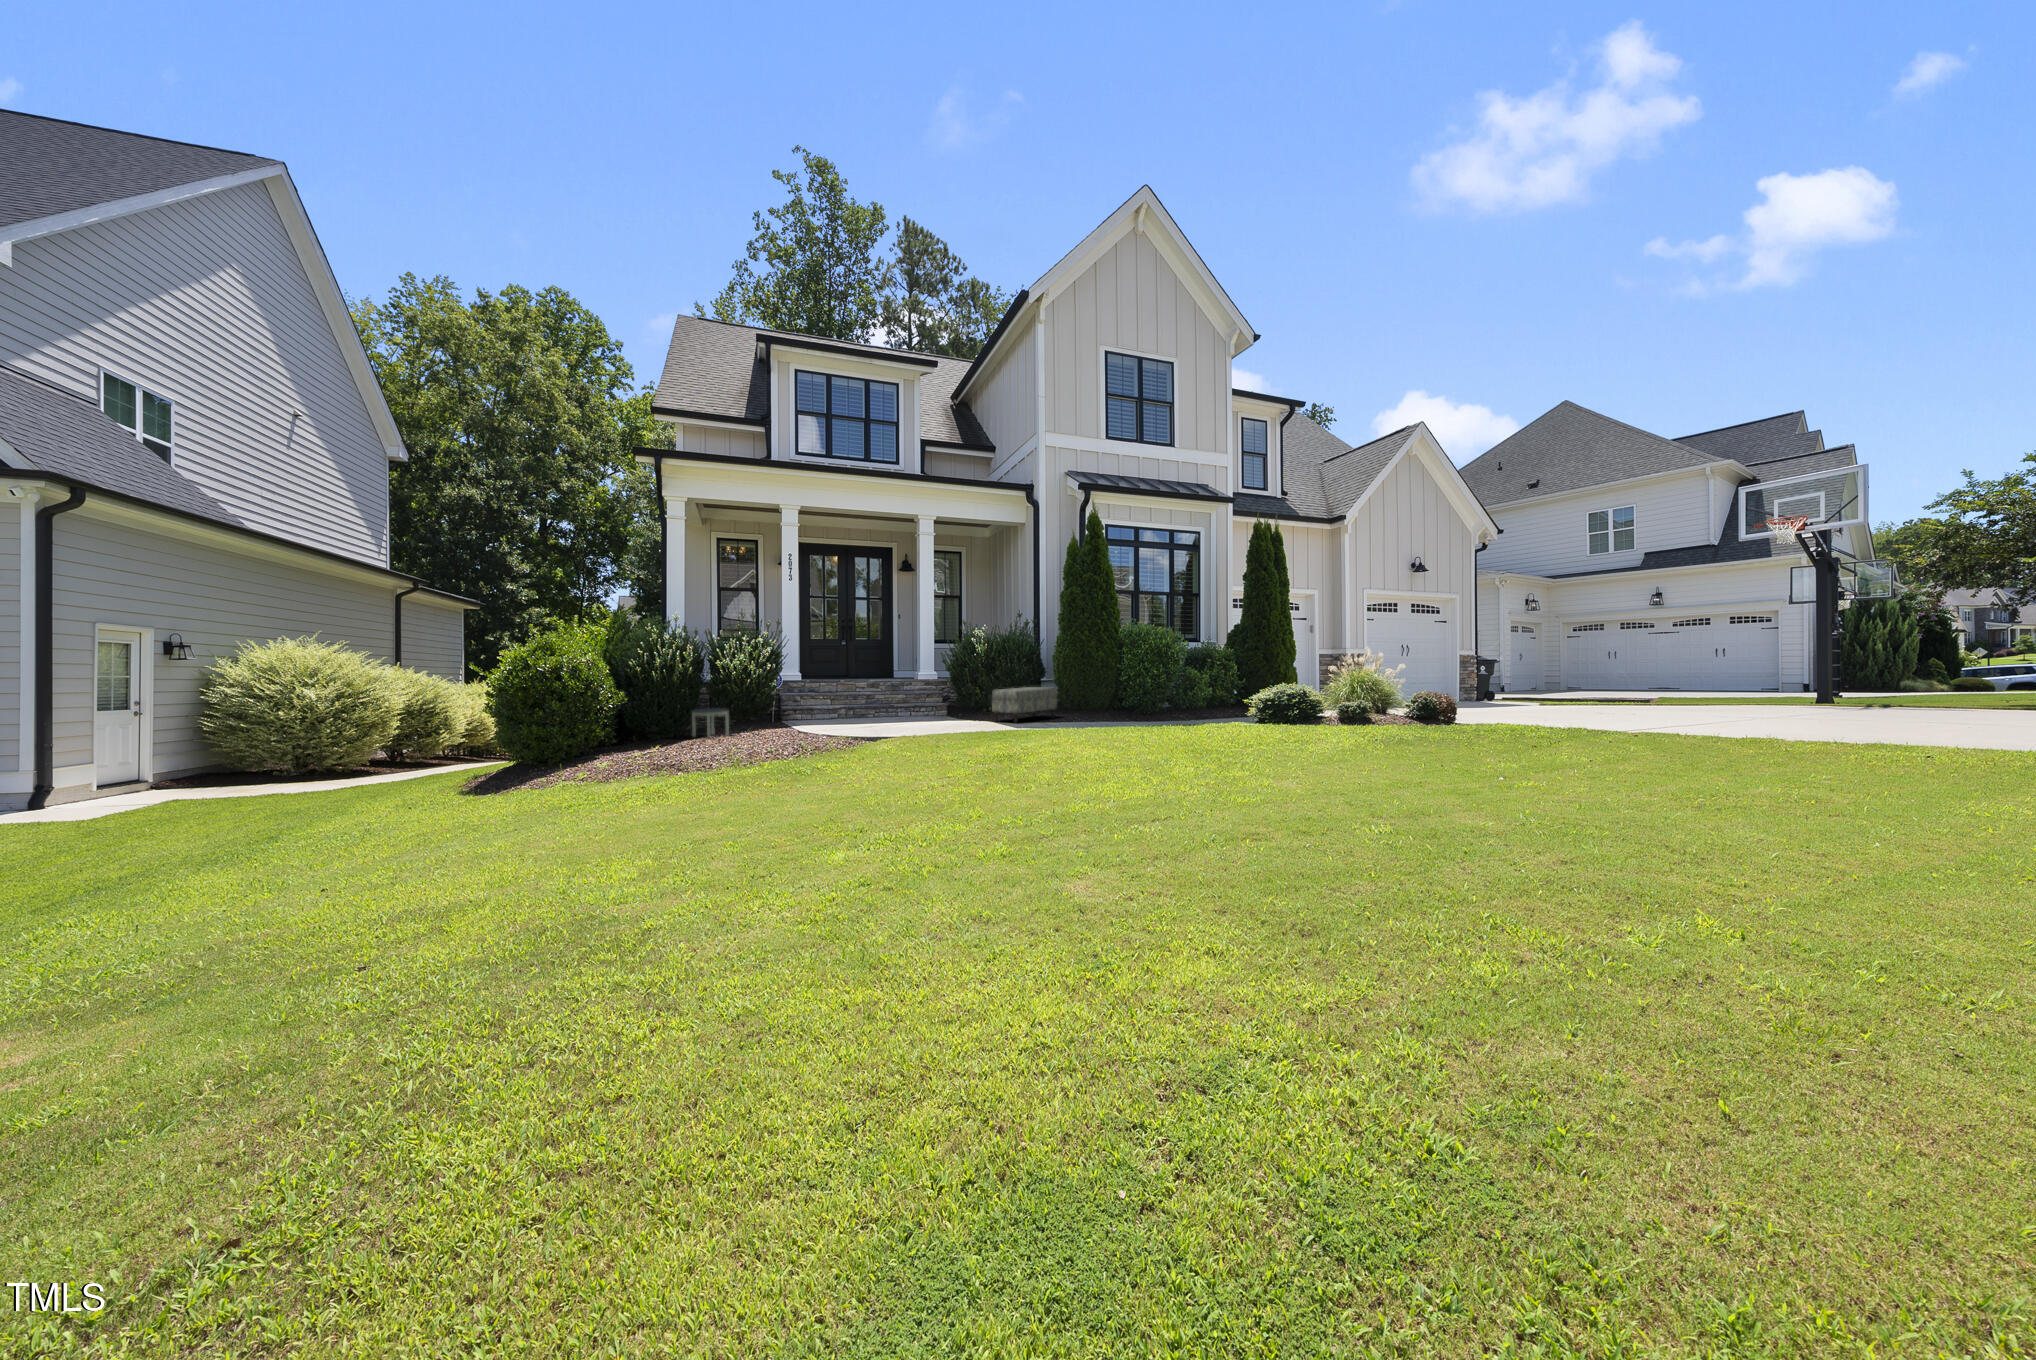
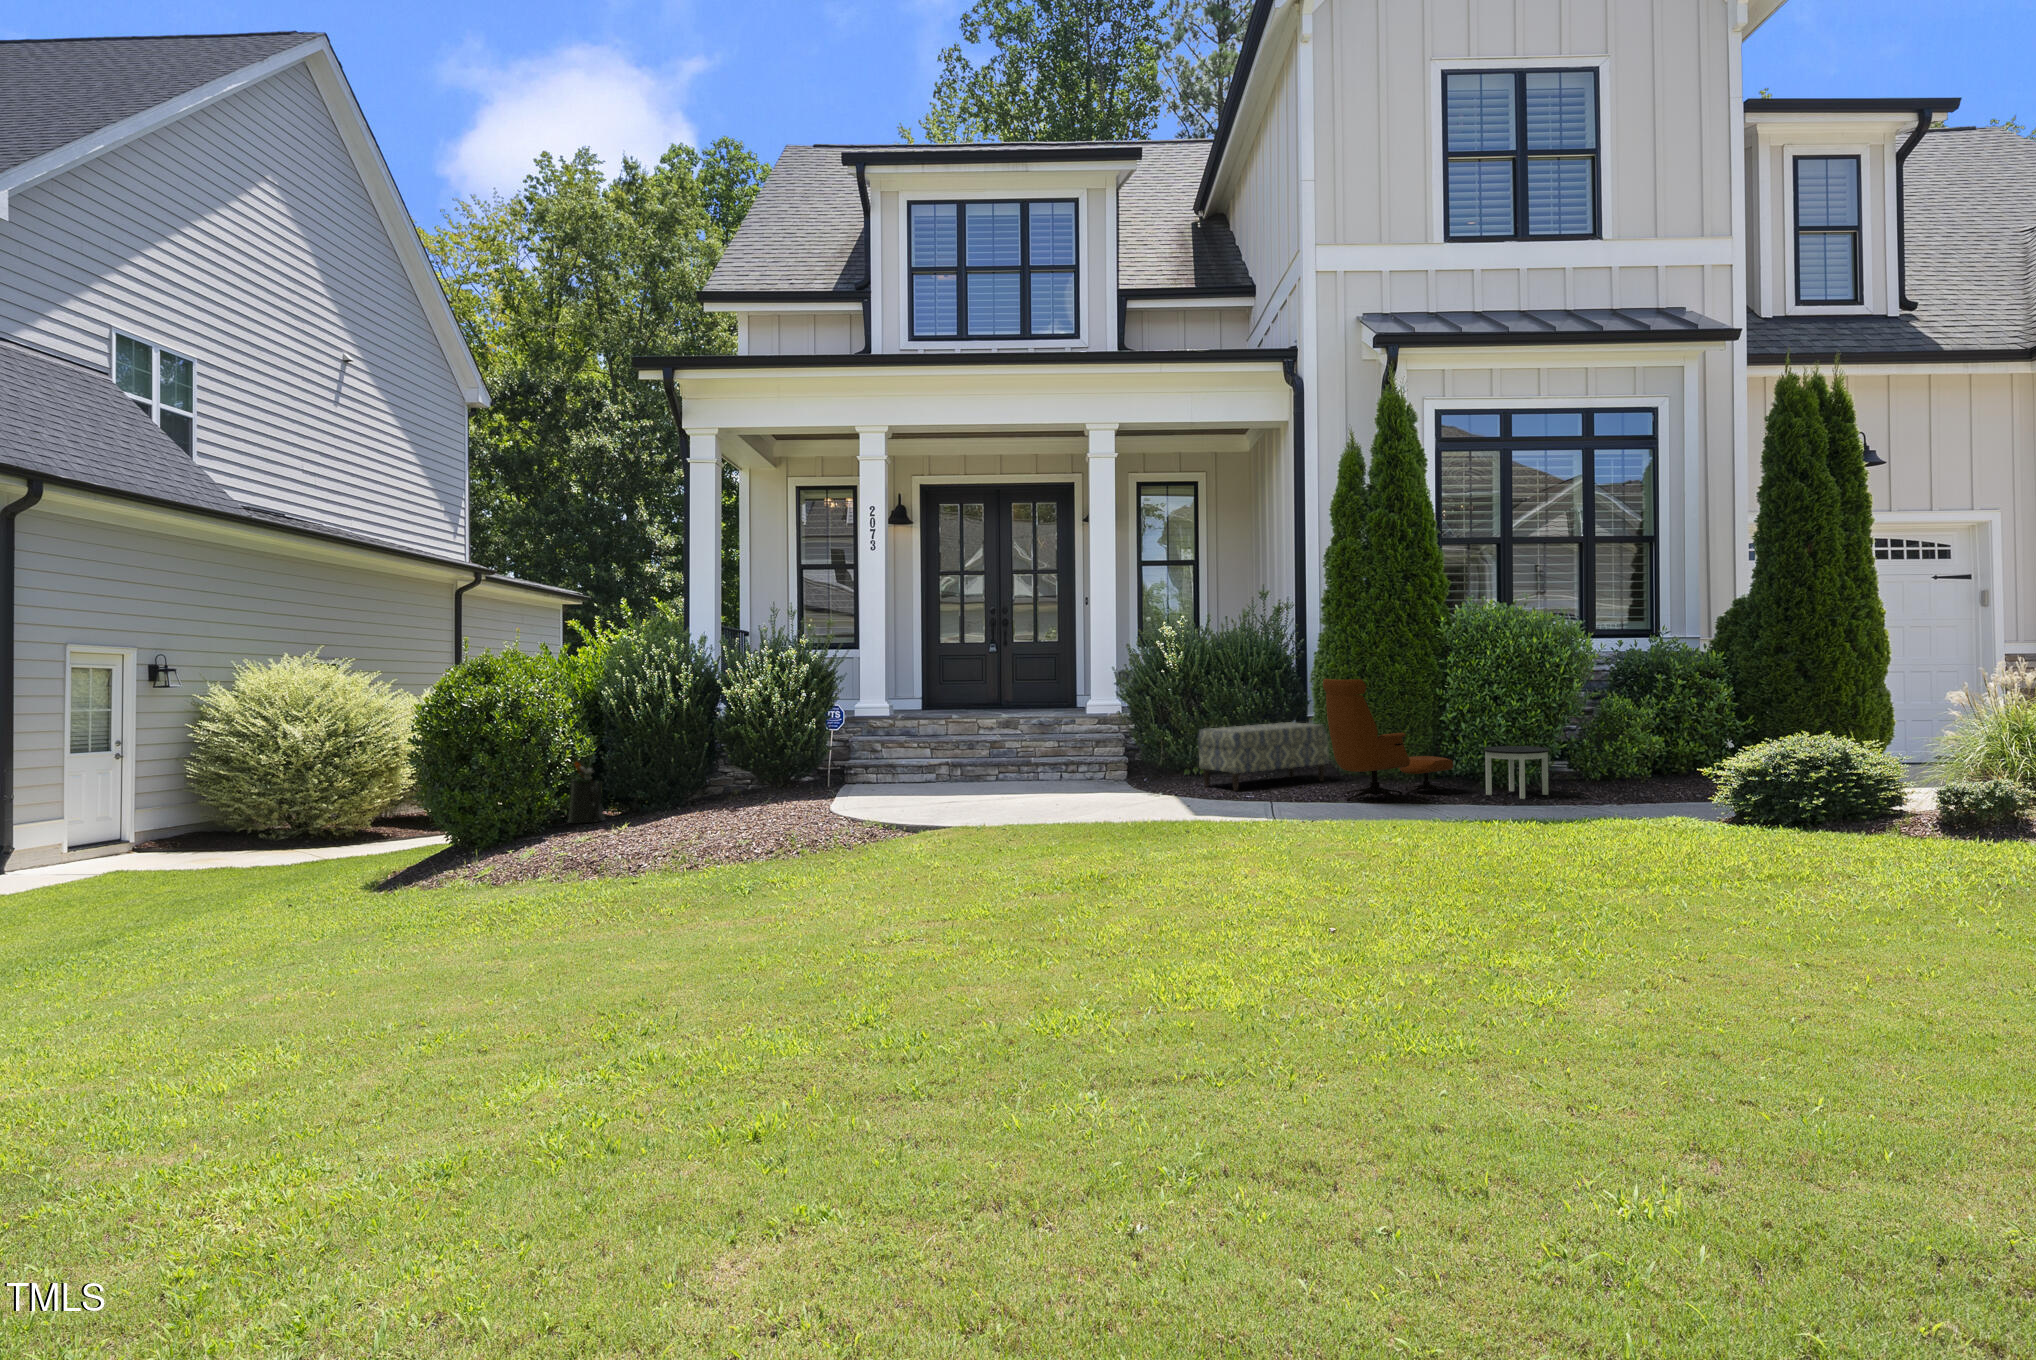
lounge chair: none [1069,661,1126,726] -> present [1323,679,1453,802]
round table: present [692,708,729,738] -> present [1484,746,1549,799]
watering can: none [606,710,637,752] -> present [569,762,604,824]

